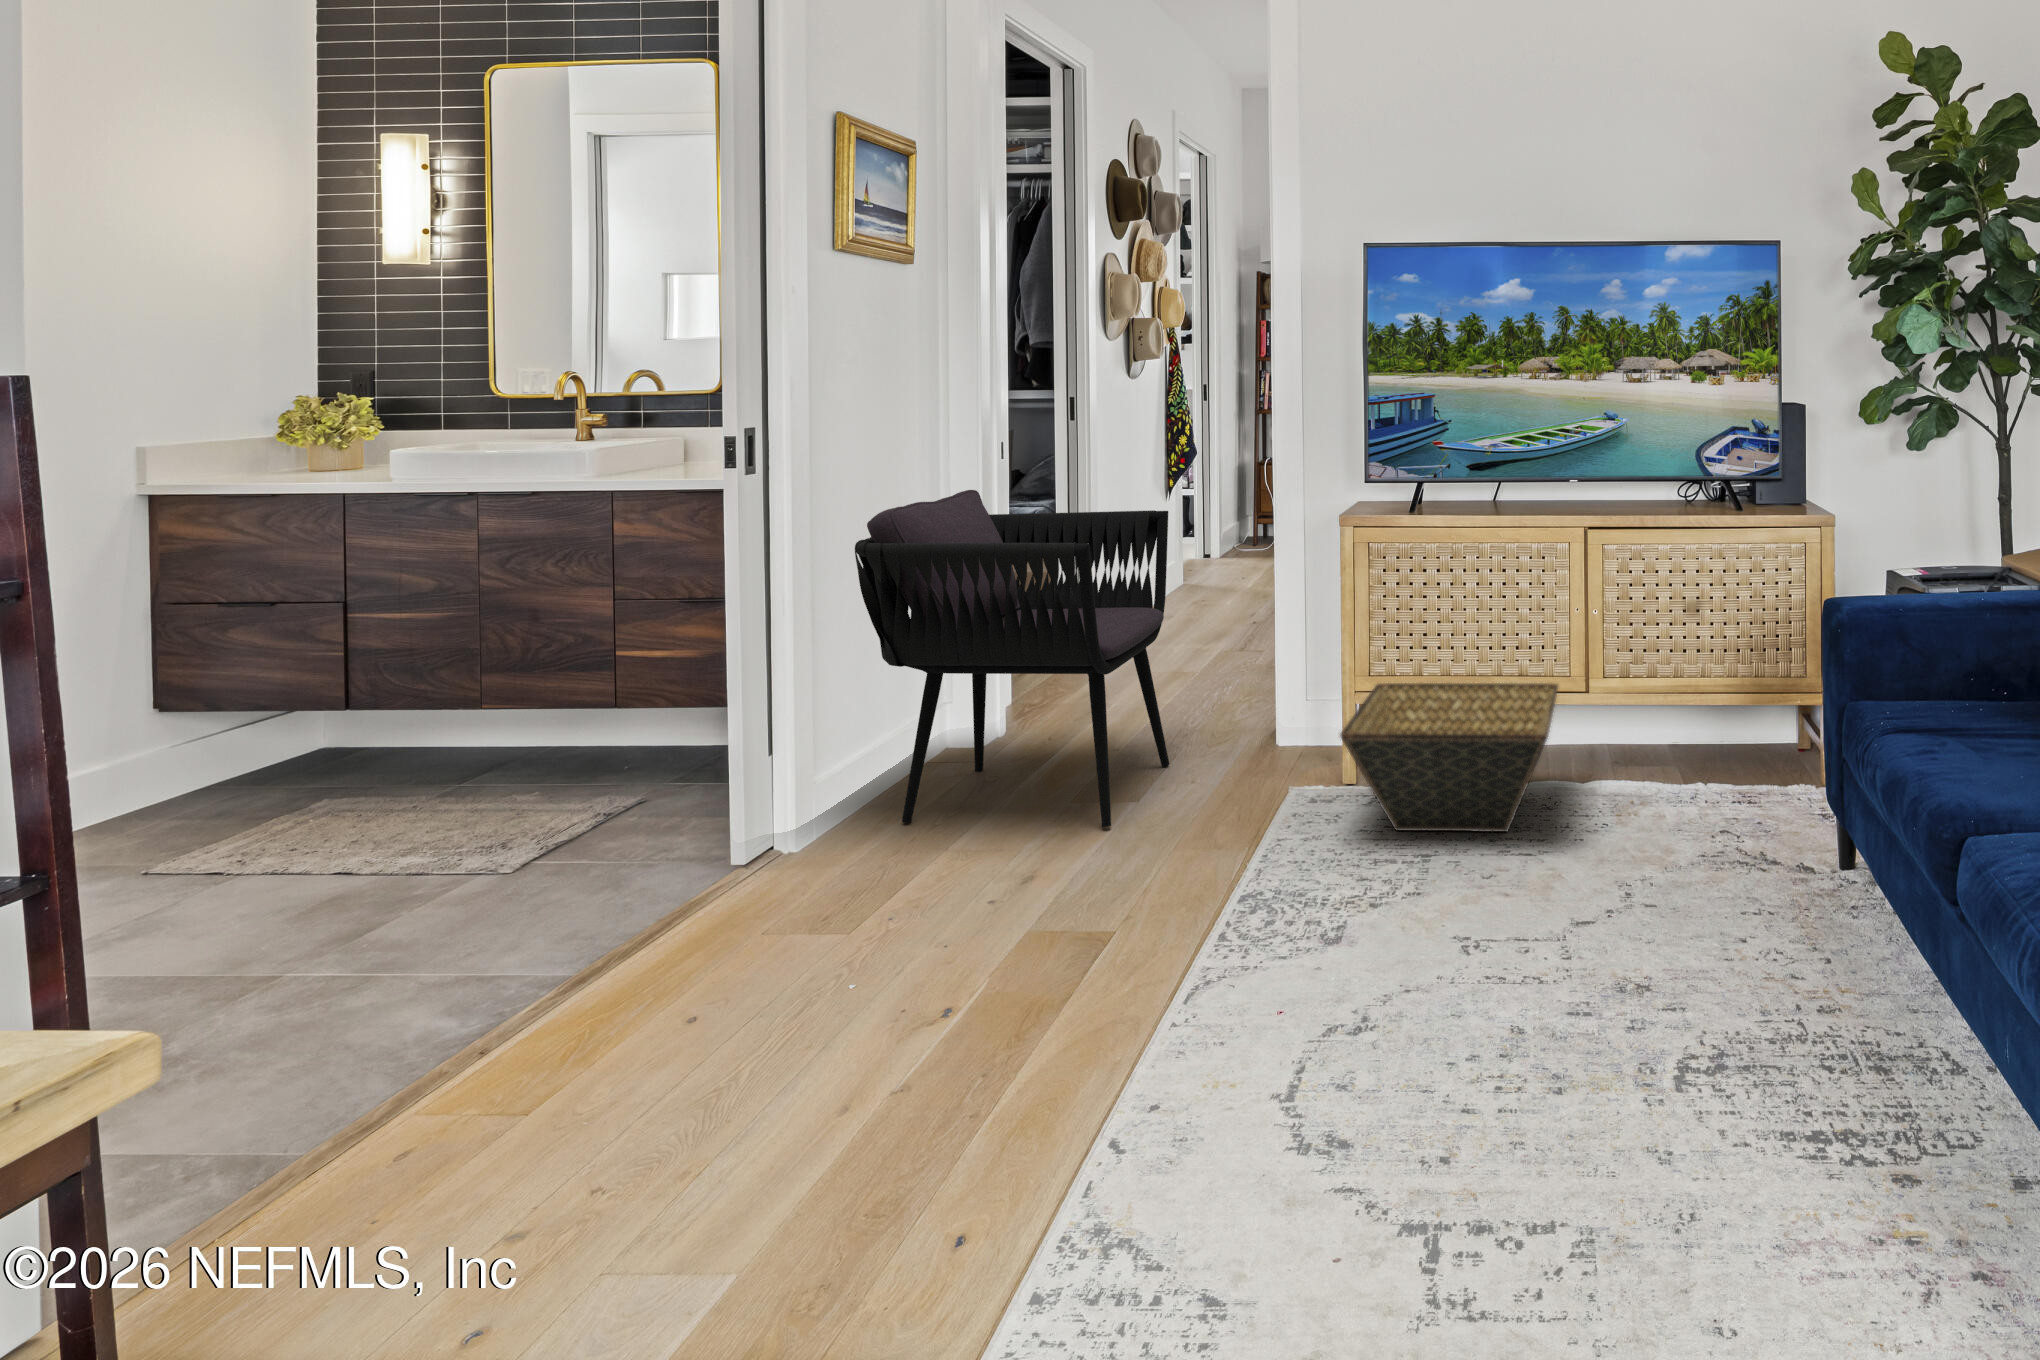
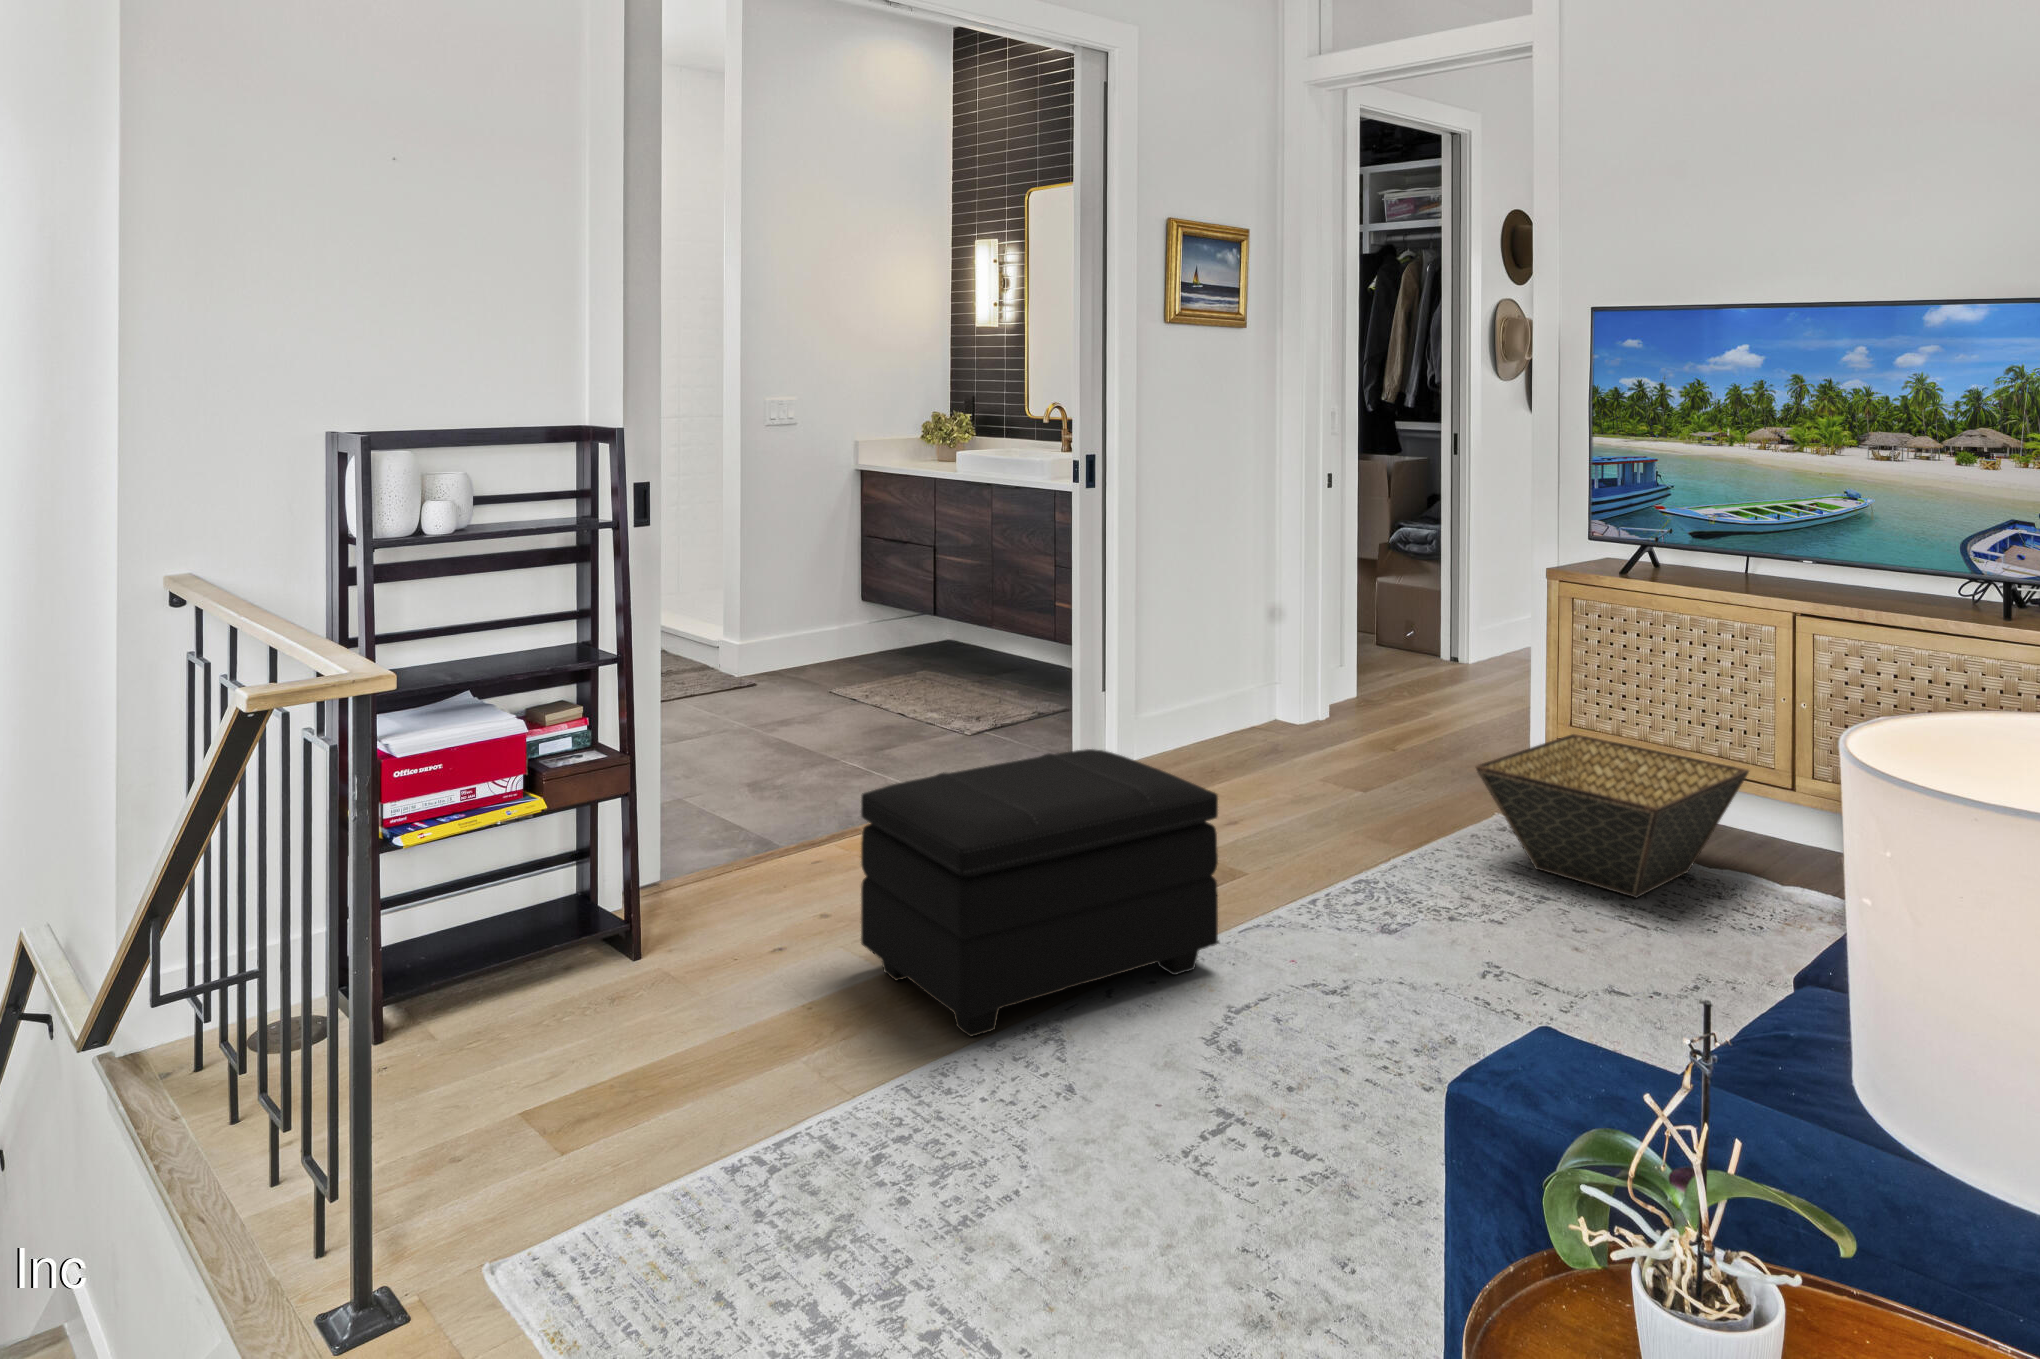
armchair: present [855,490,1169,827] -> none [1158,514,1423,805]
footstool: none [692,812,1215,1286] -> present [861,749,1218,1037]

